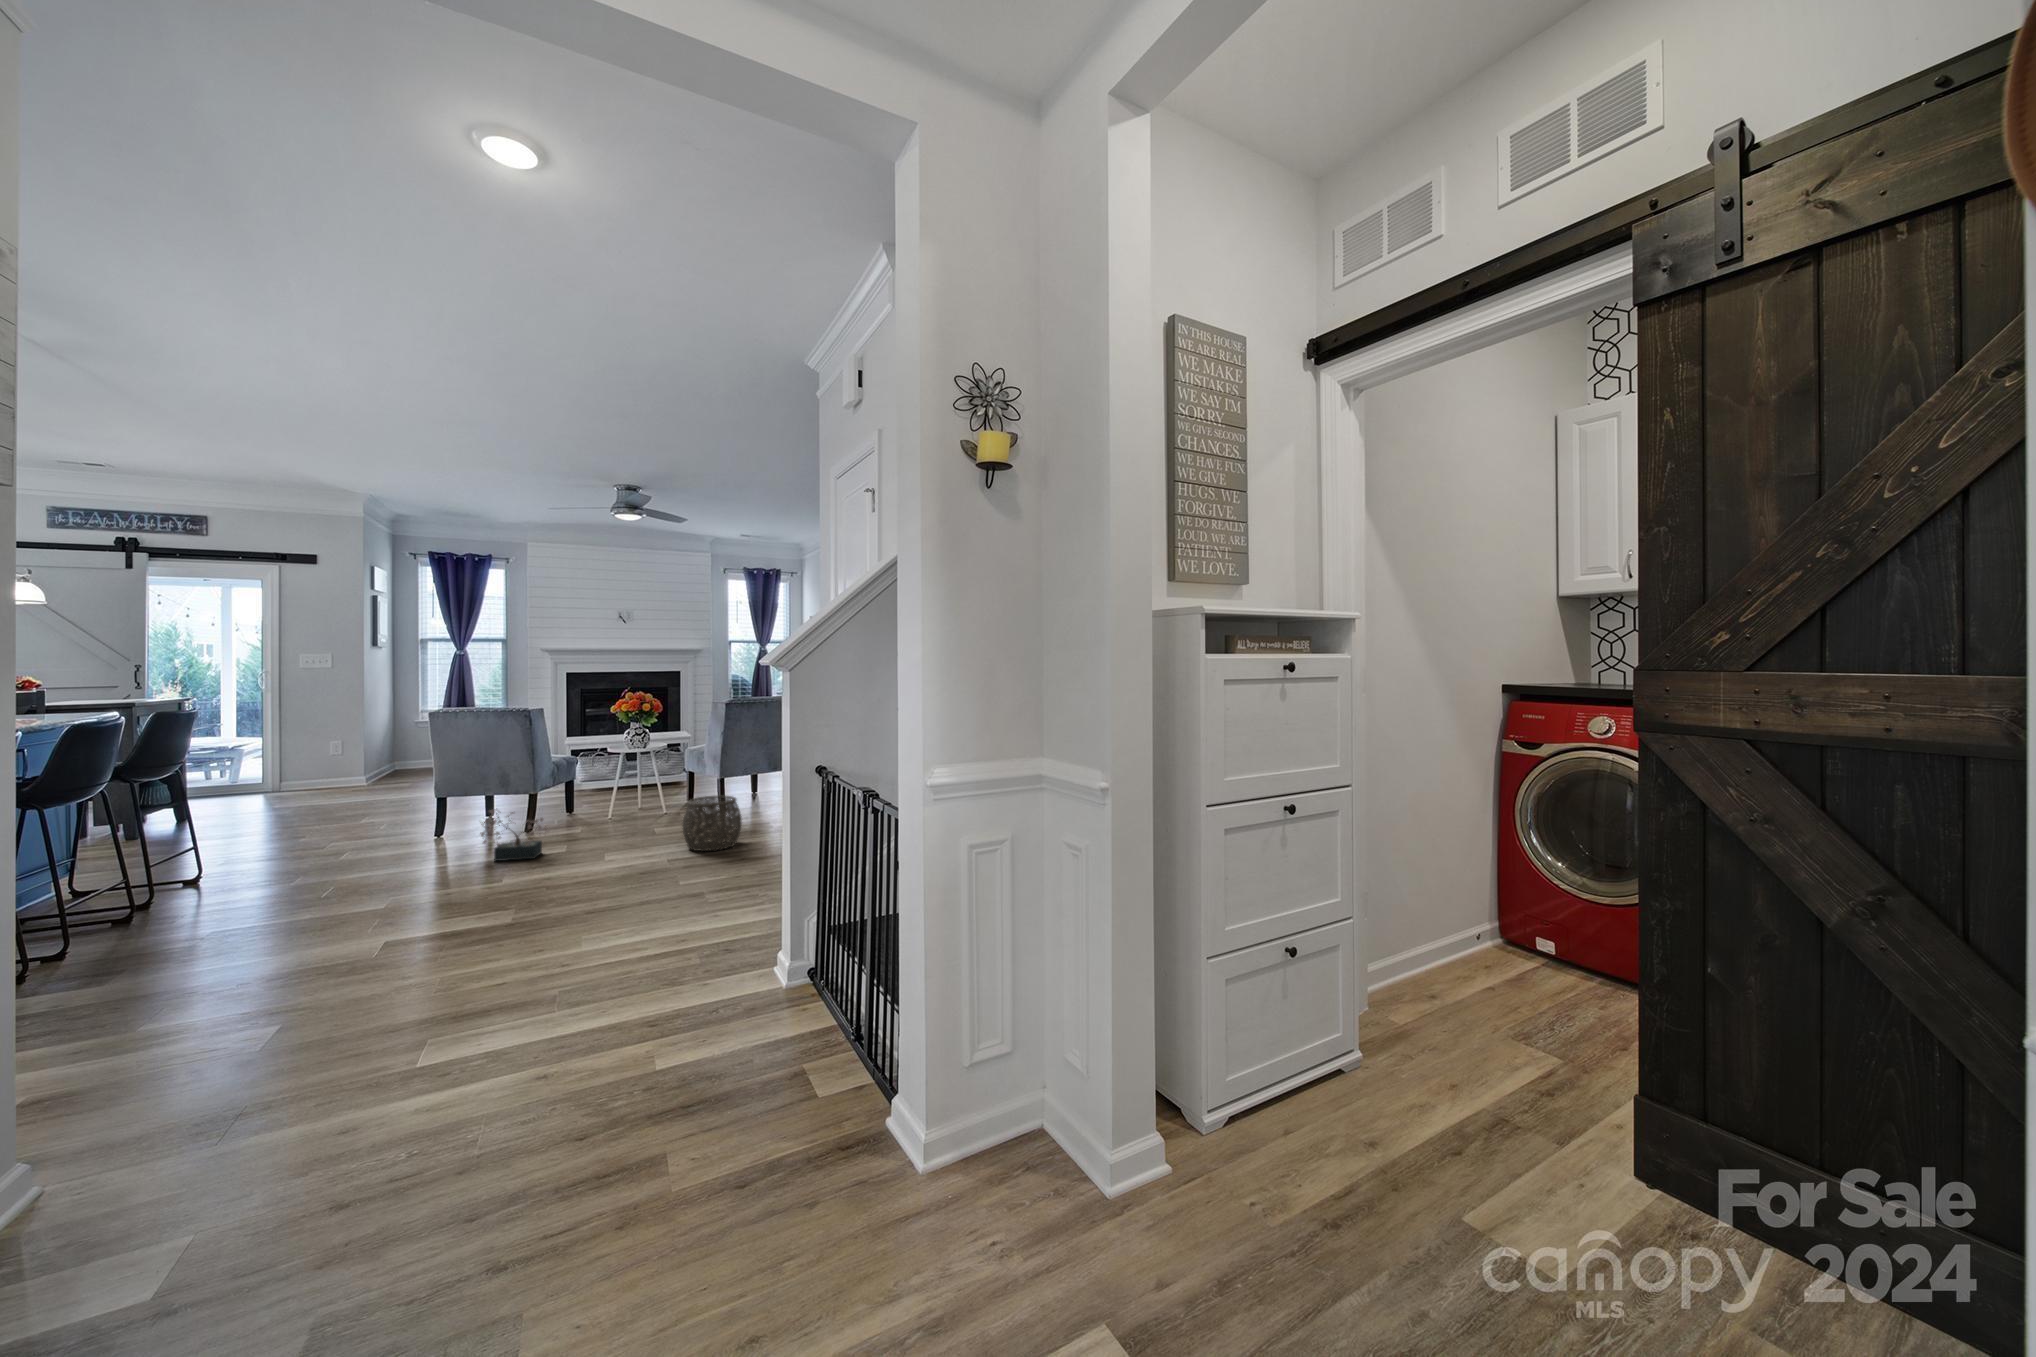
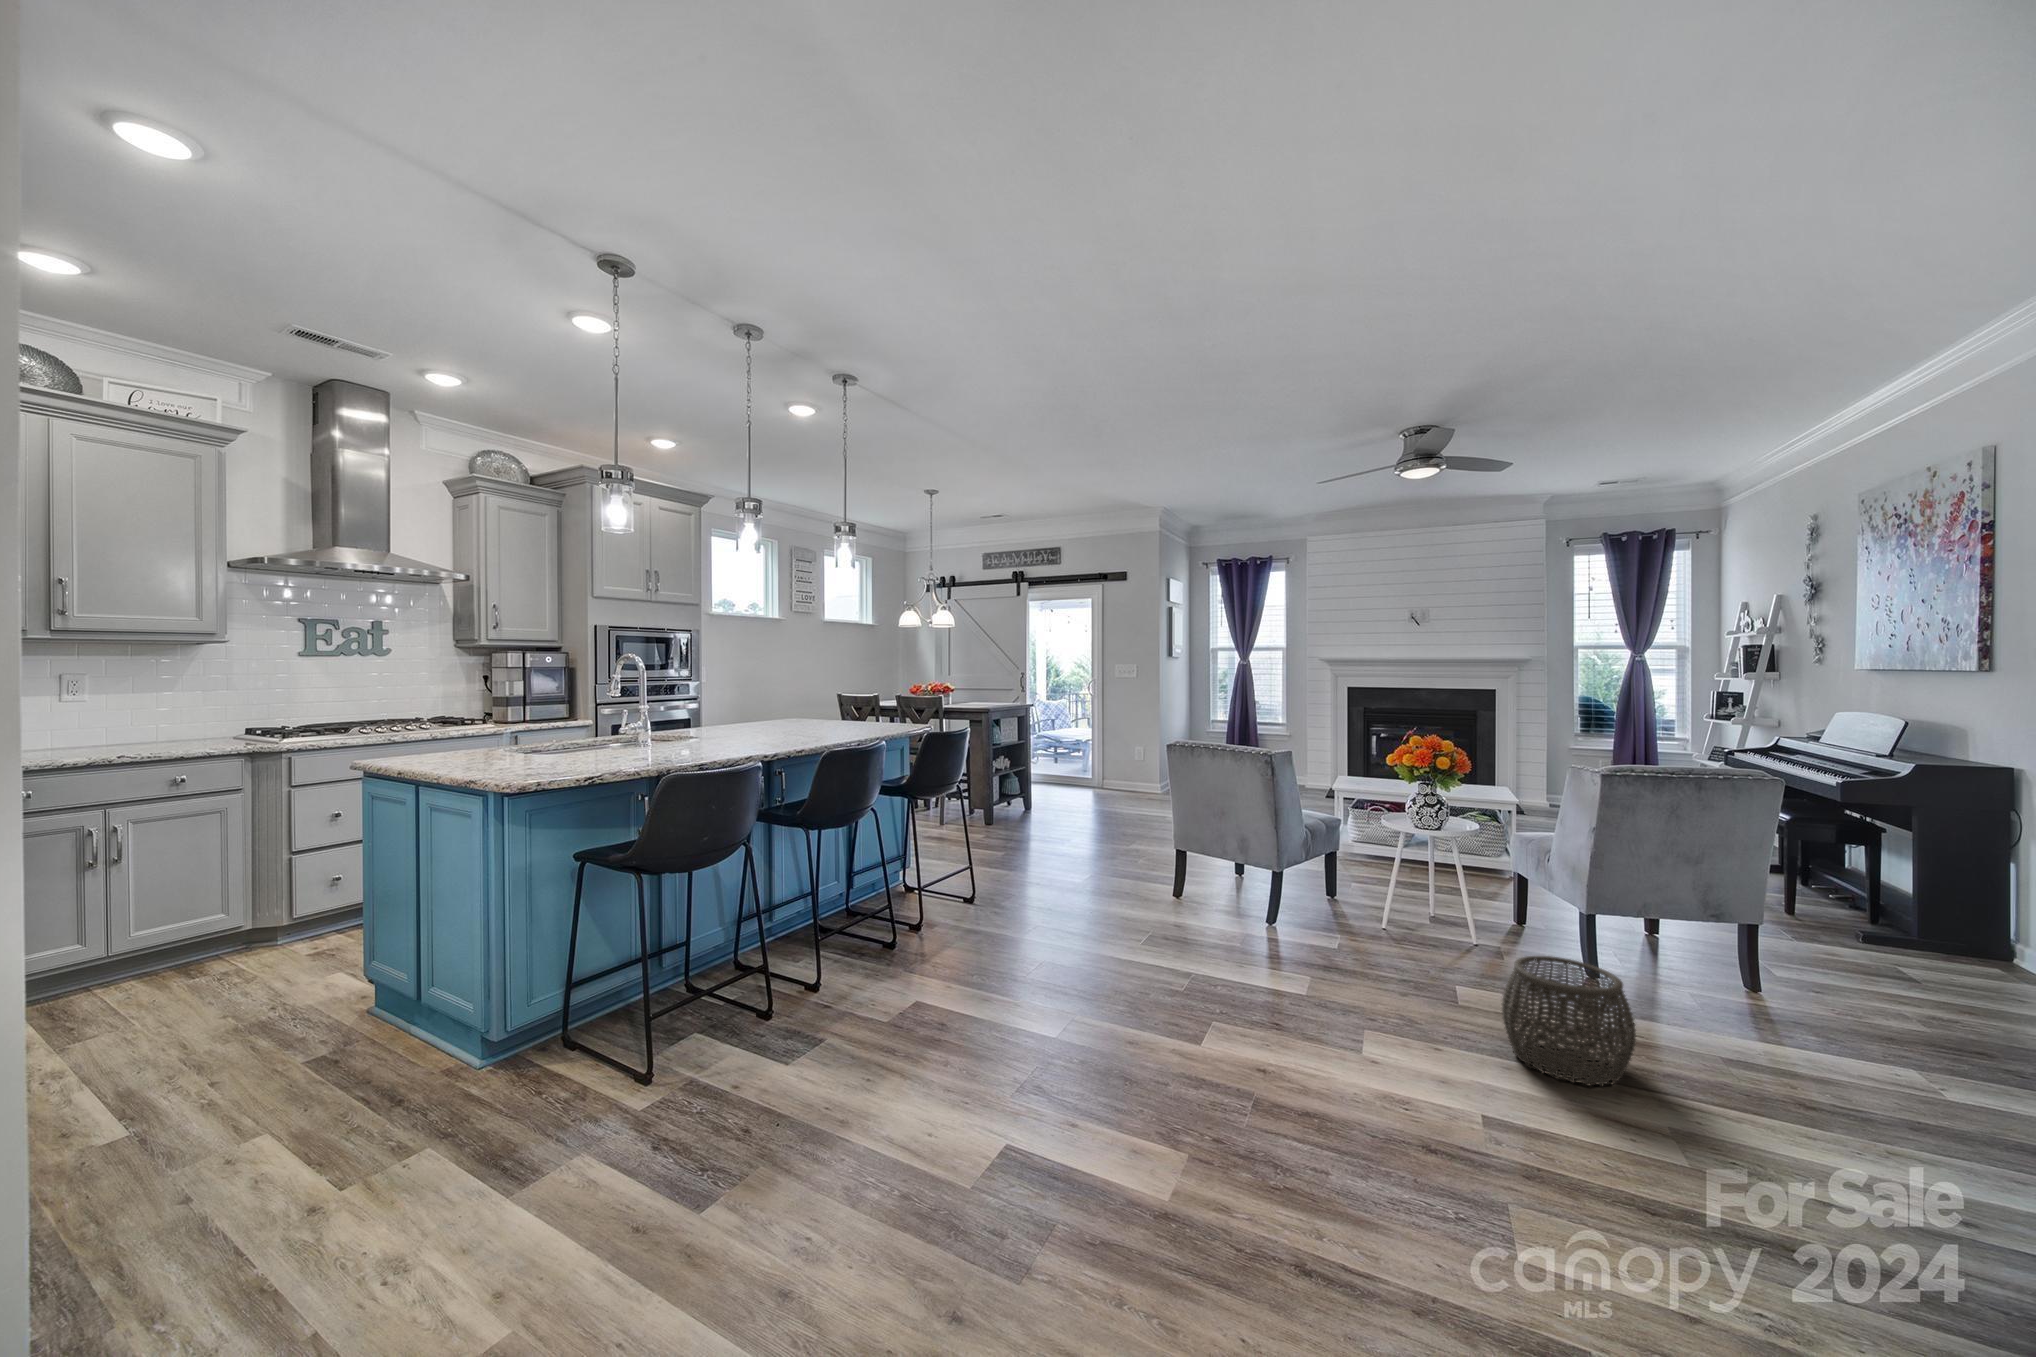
decorative plant: present [480,810,549,861] -> none [1203,894,1291,984]

